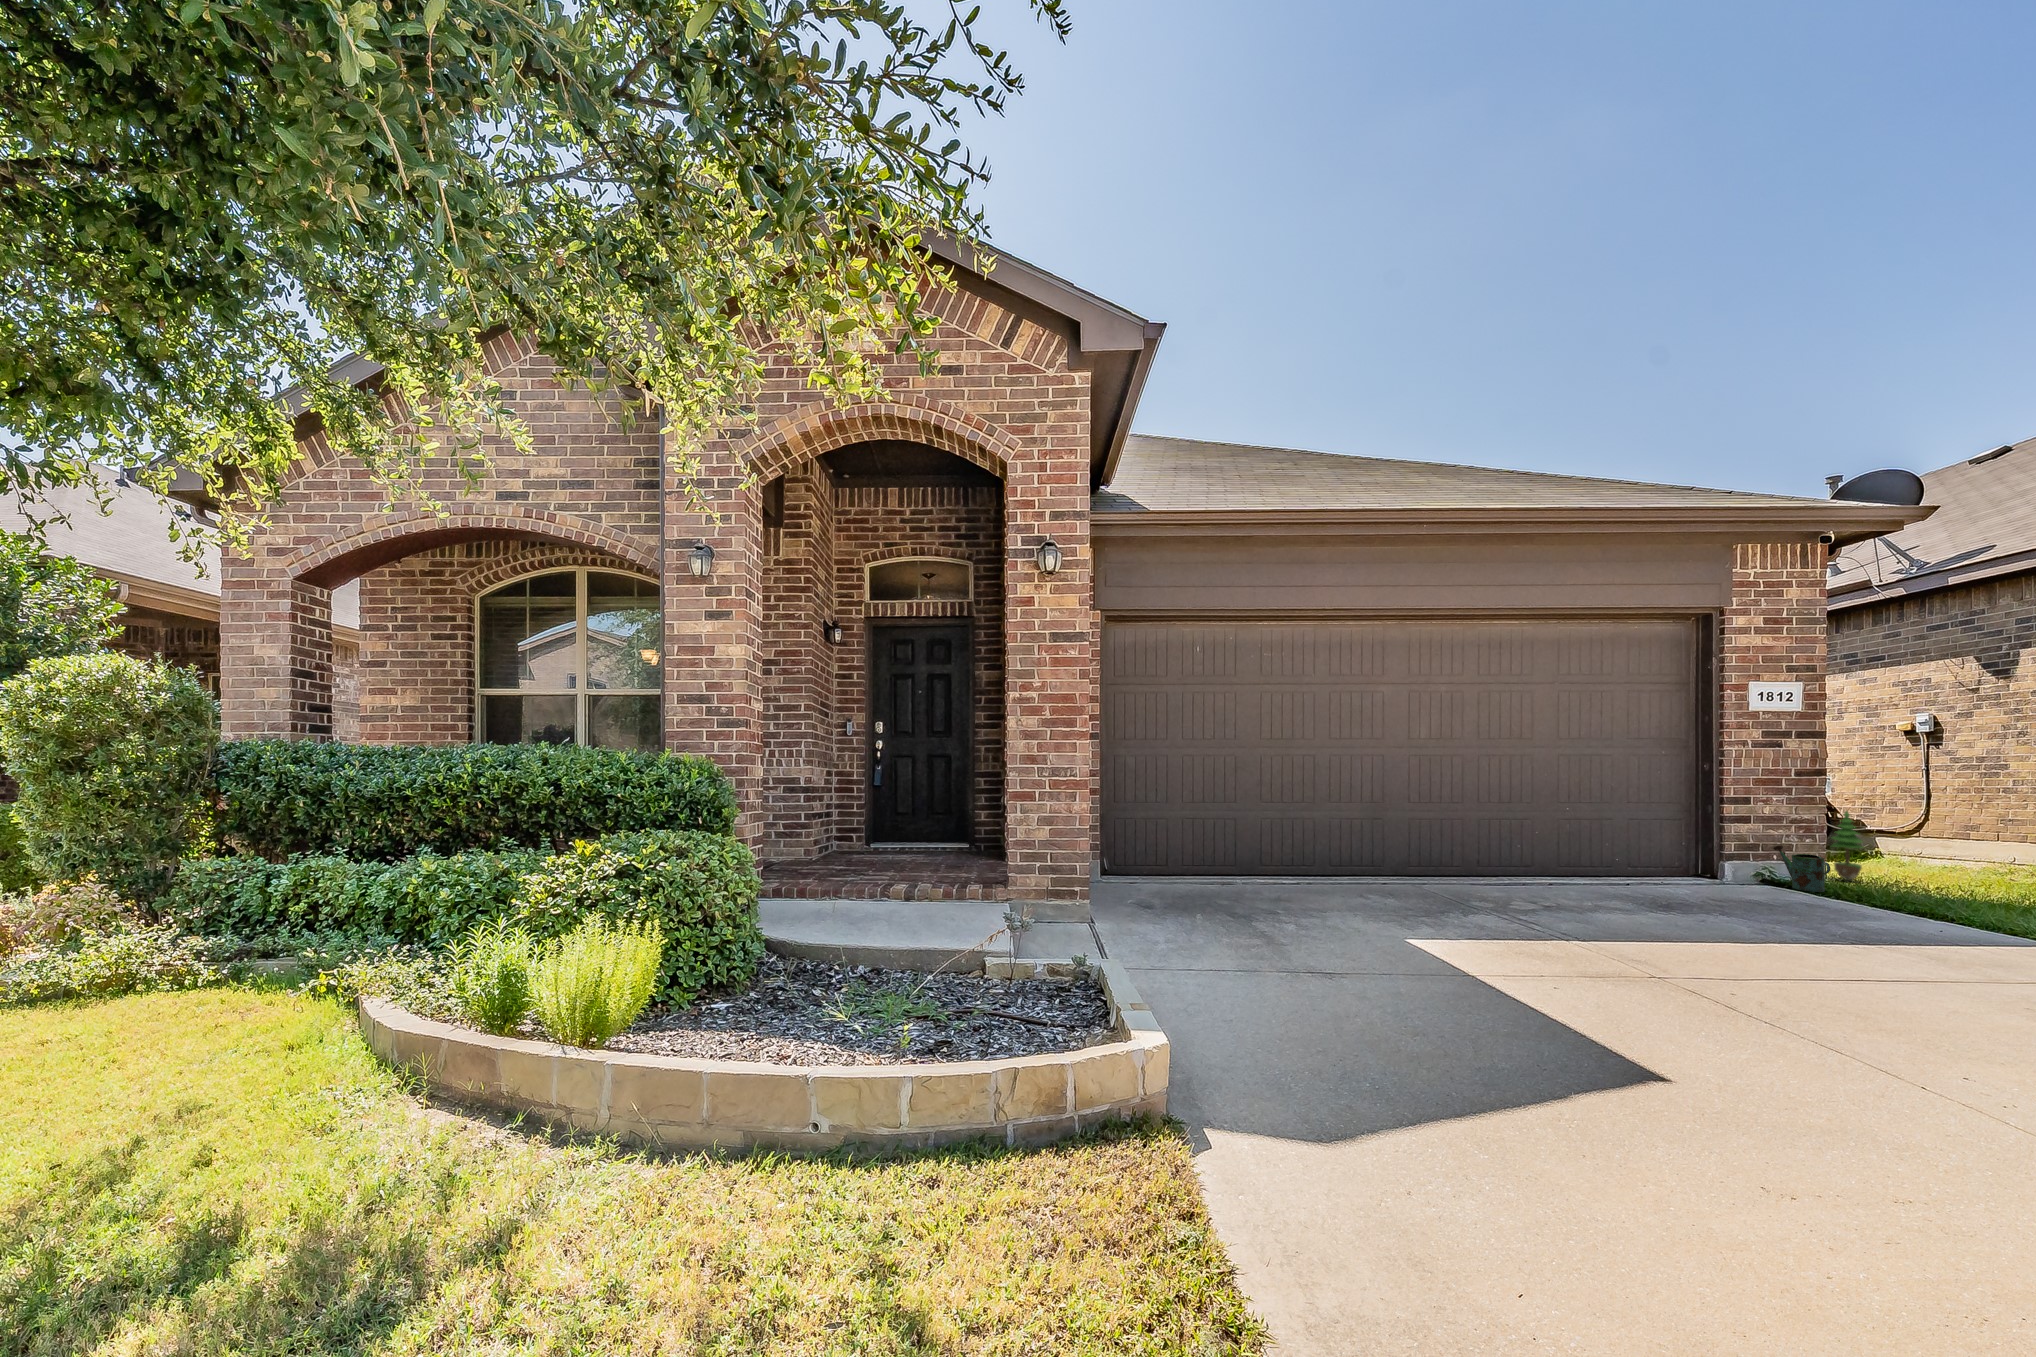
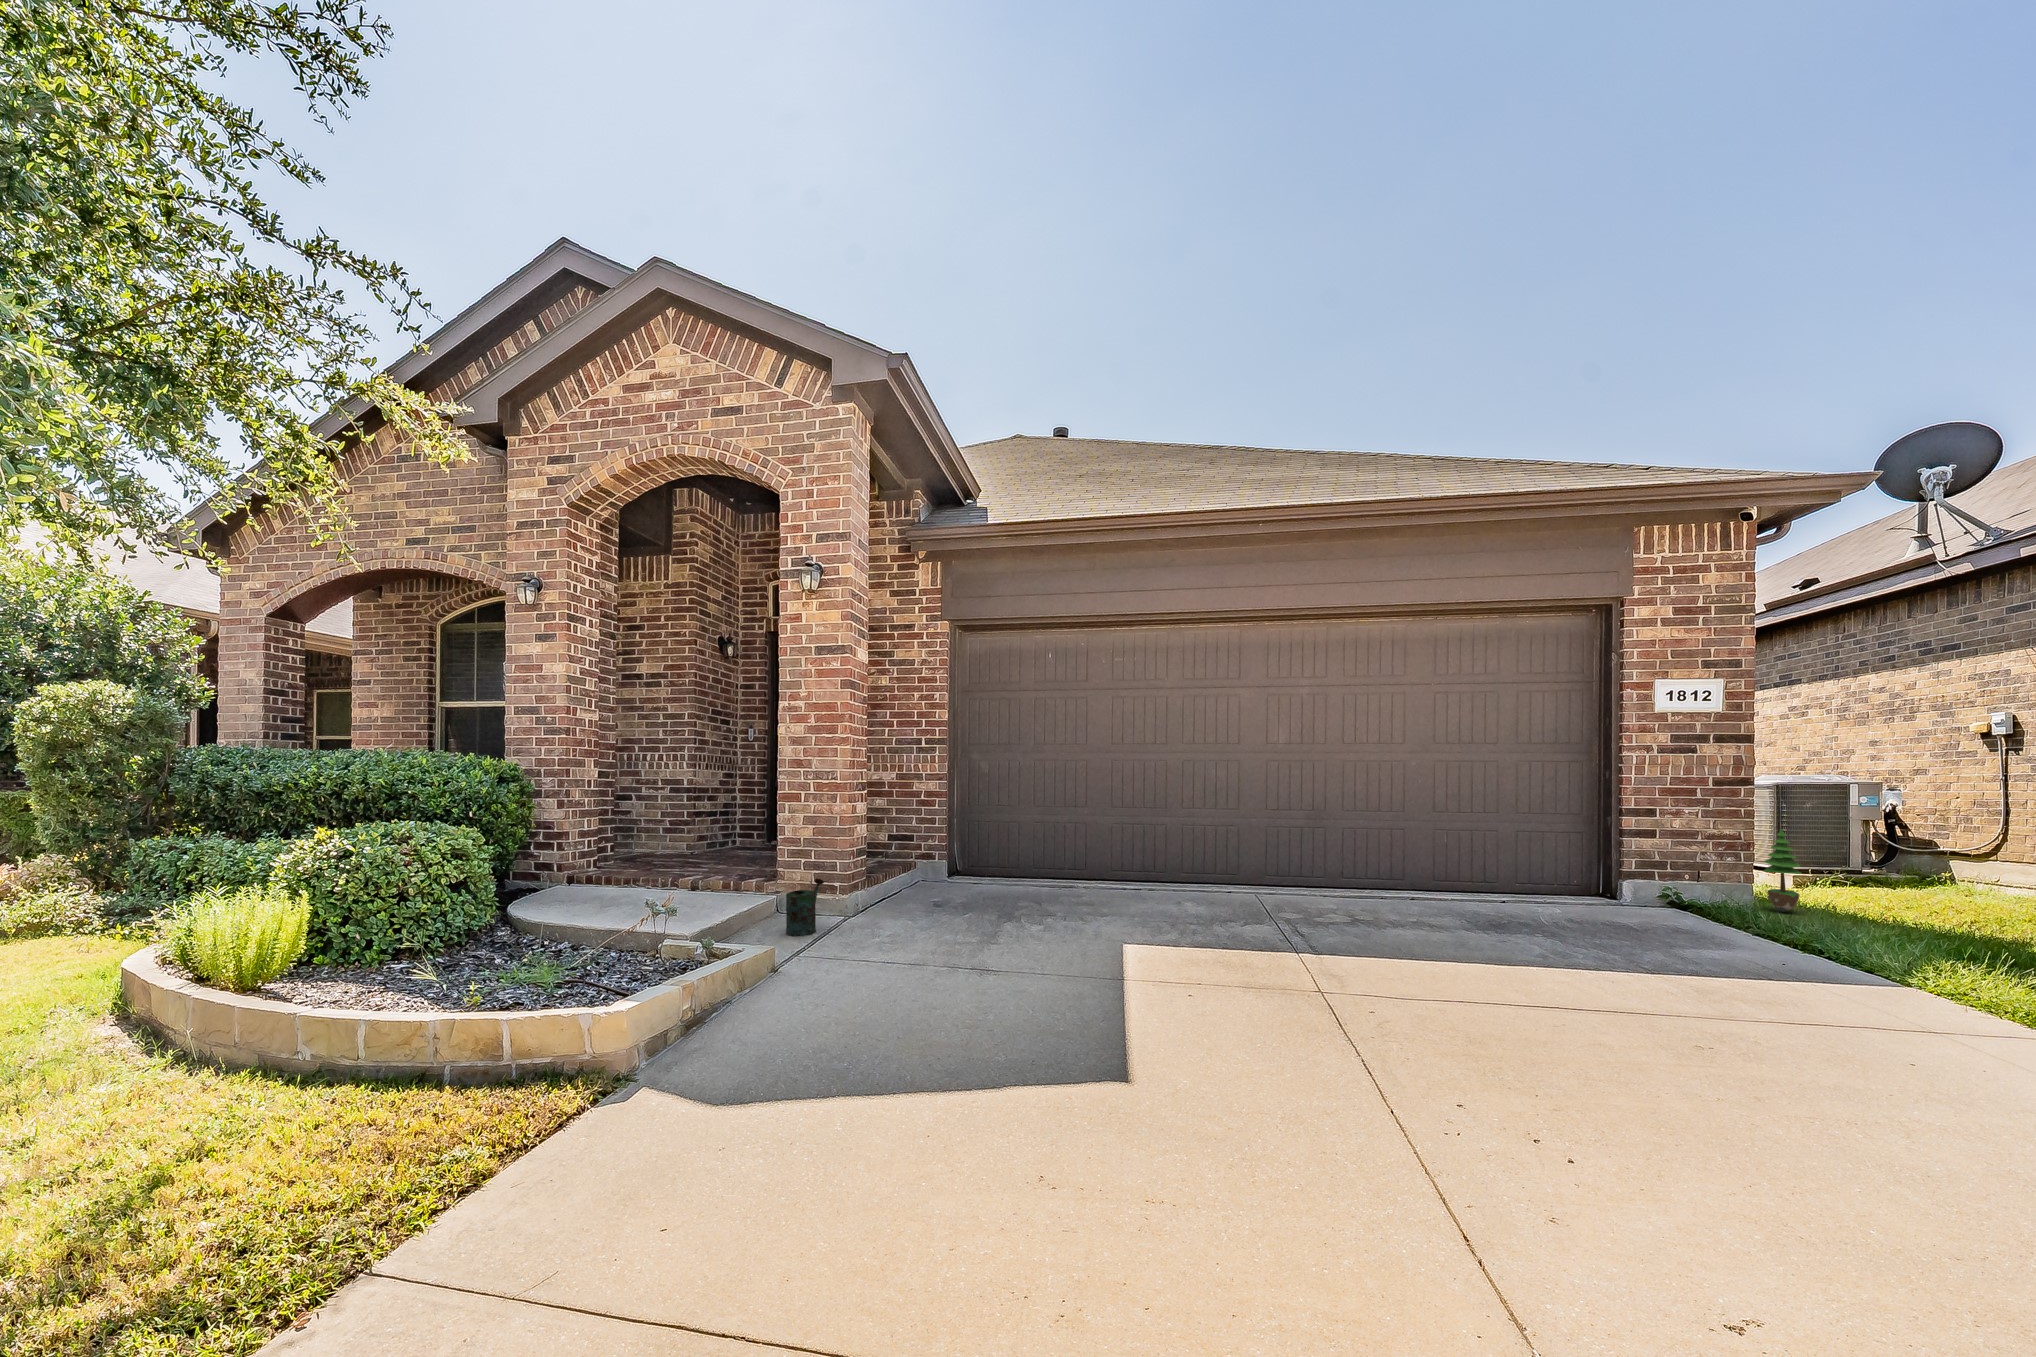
watering can: present [1773,846,1830,892] -> present [786,879,824,936]

